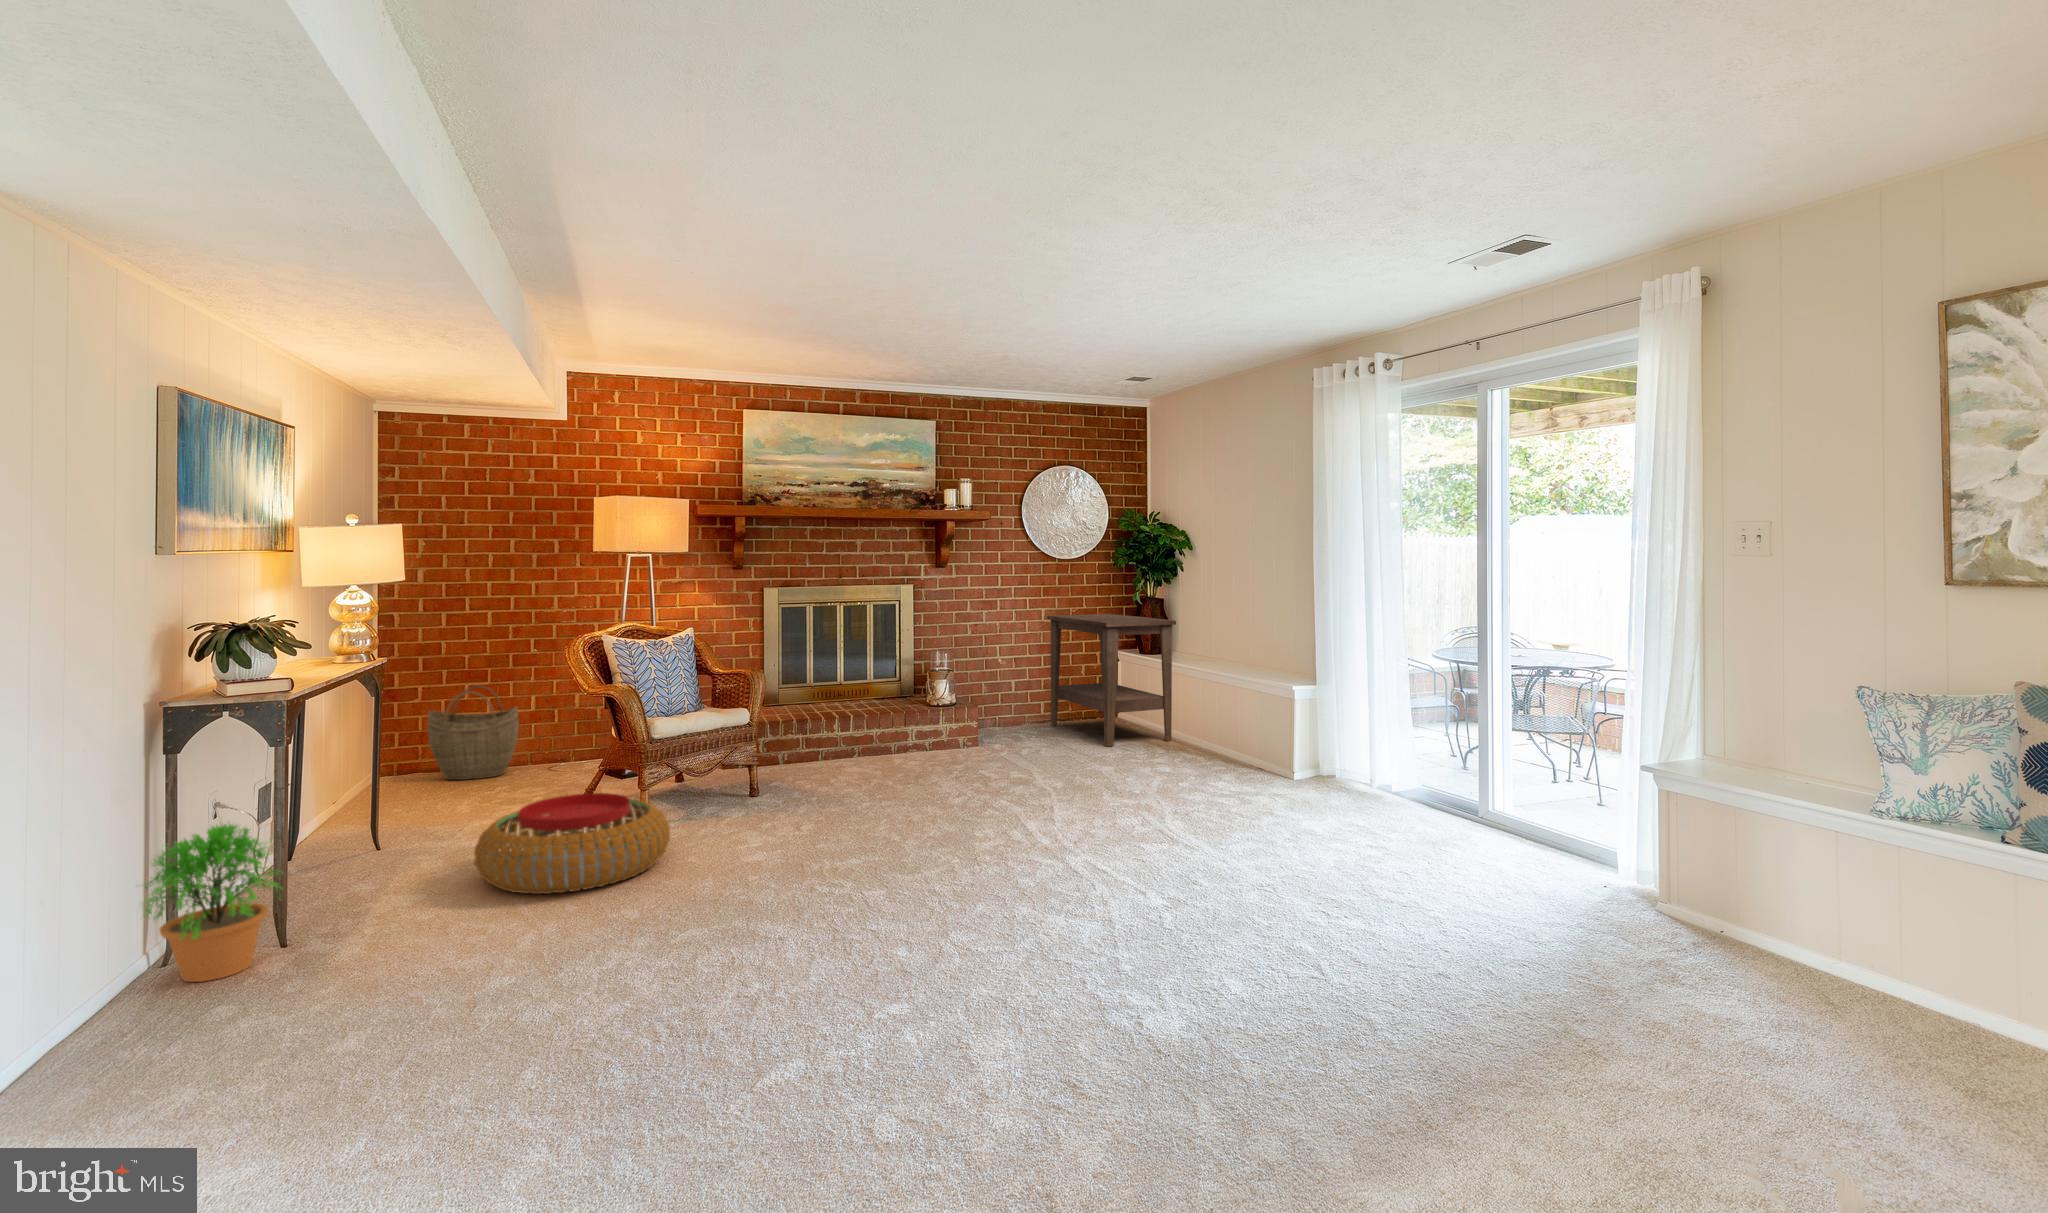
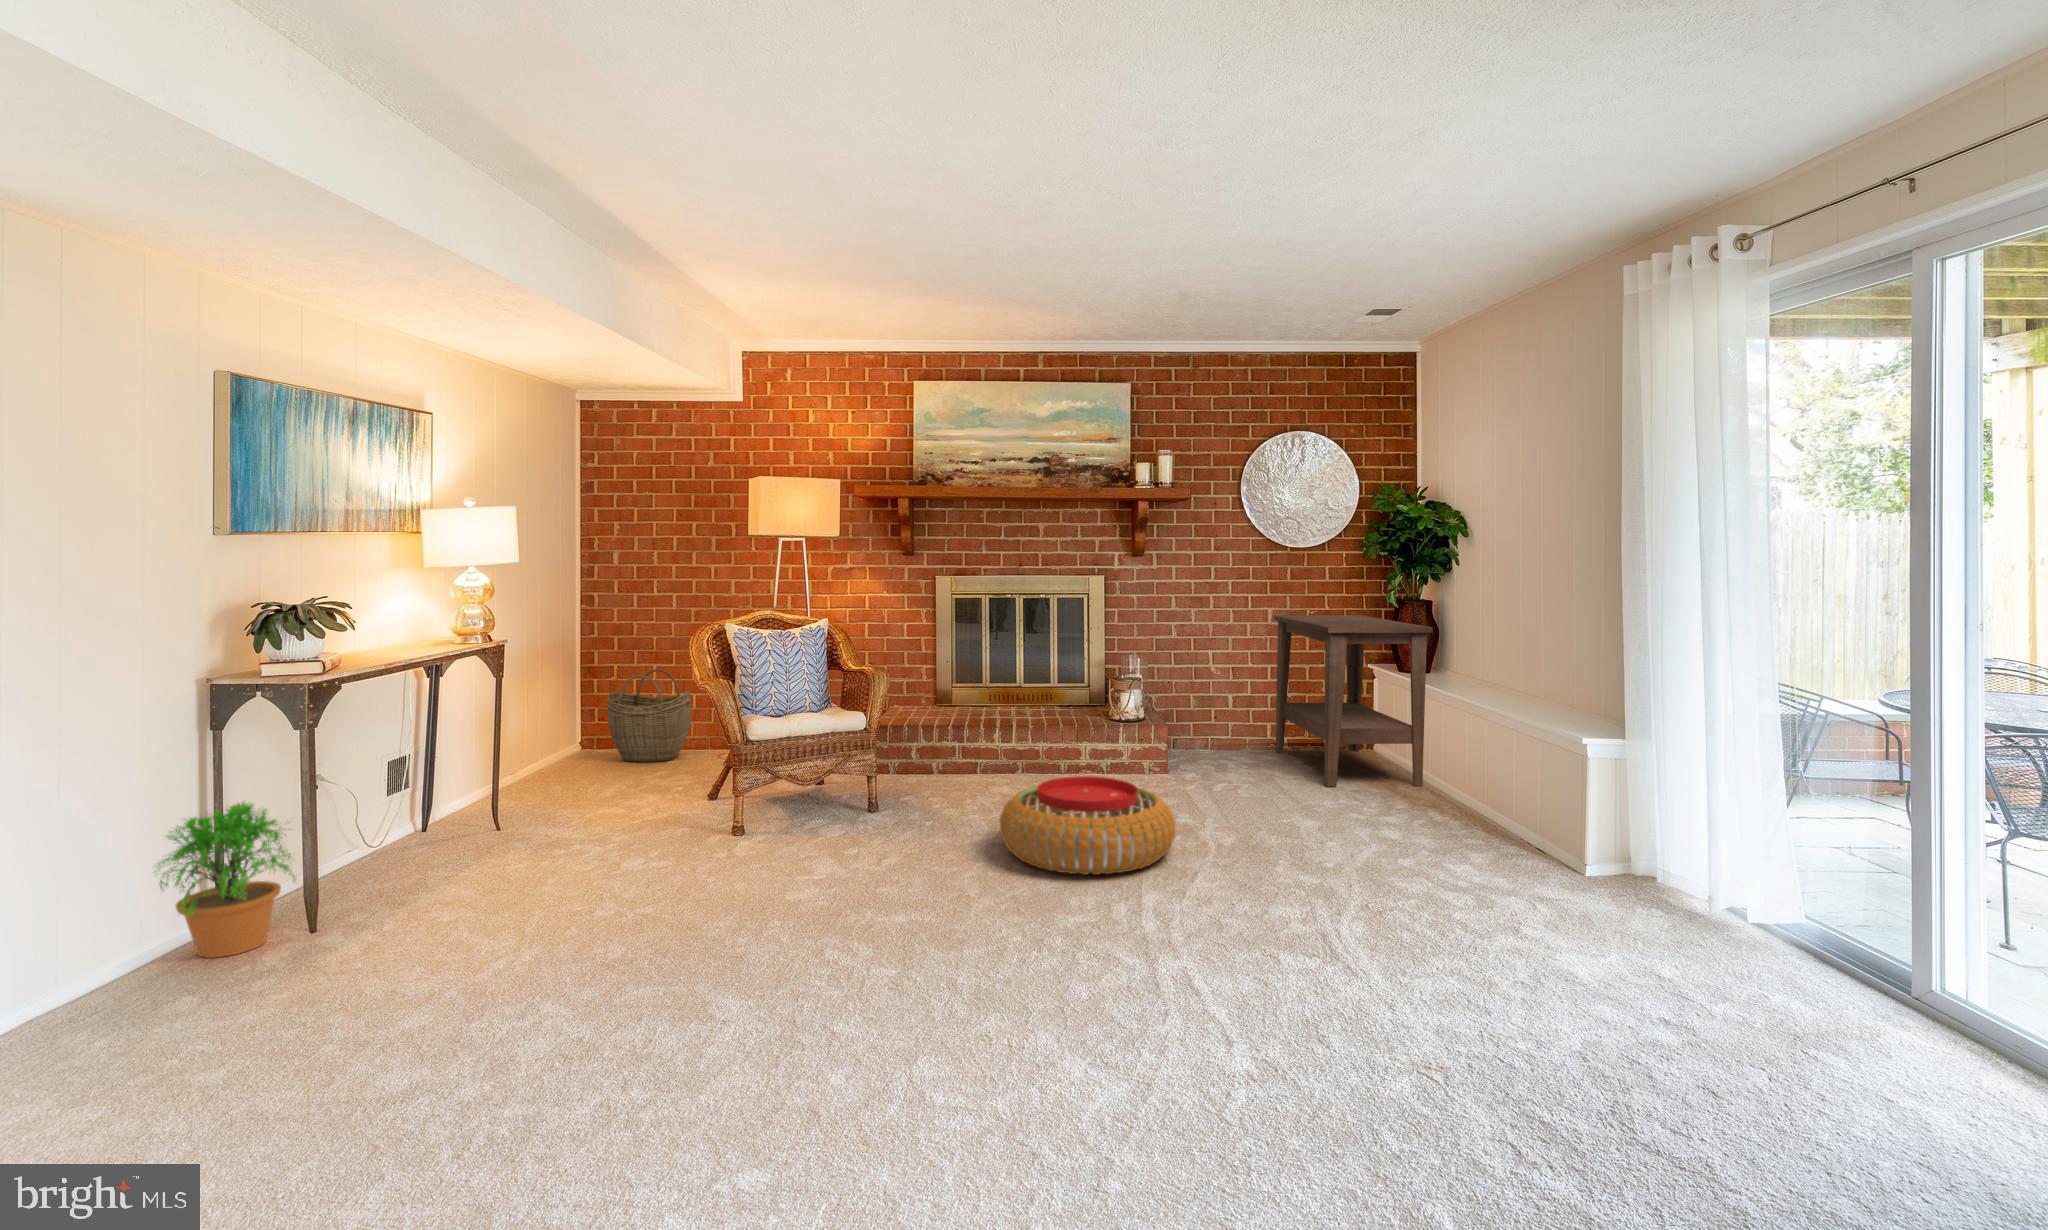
pouf: present [474,793,670,894] -> present [1000,776,1176,875]

